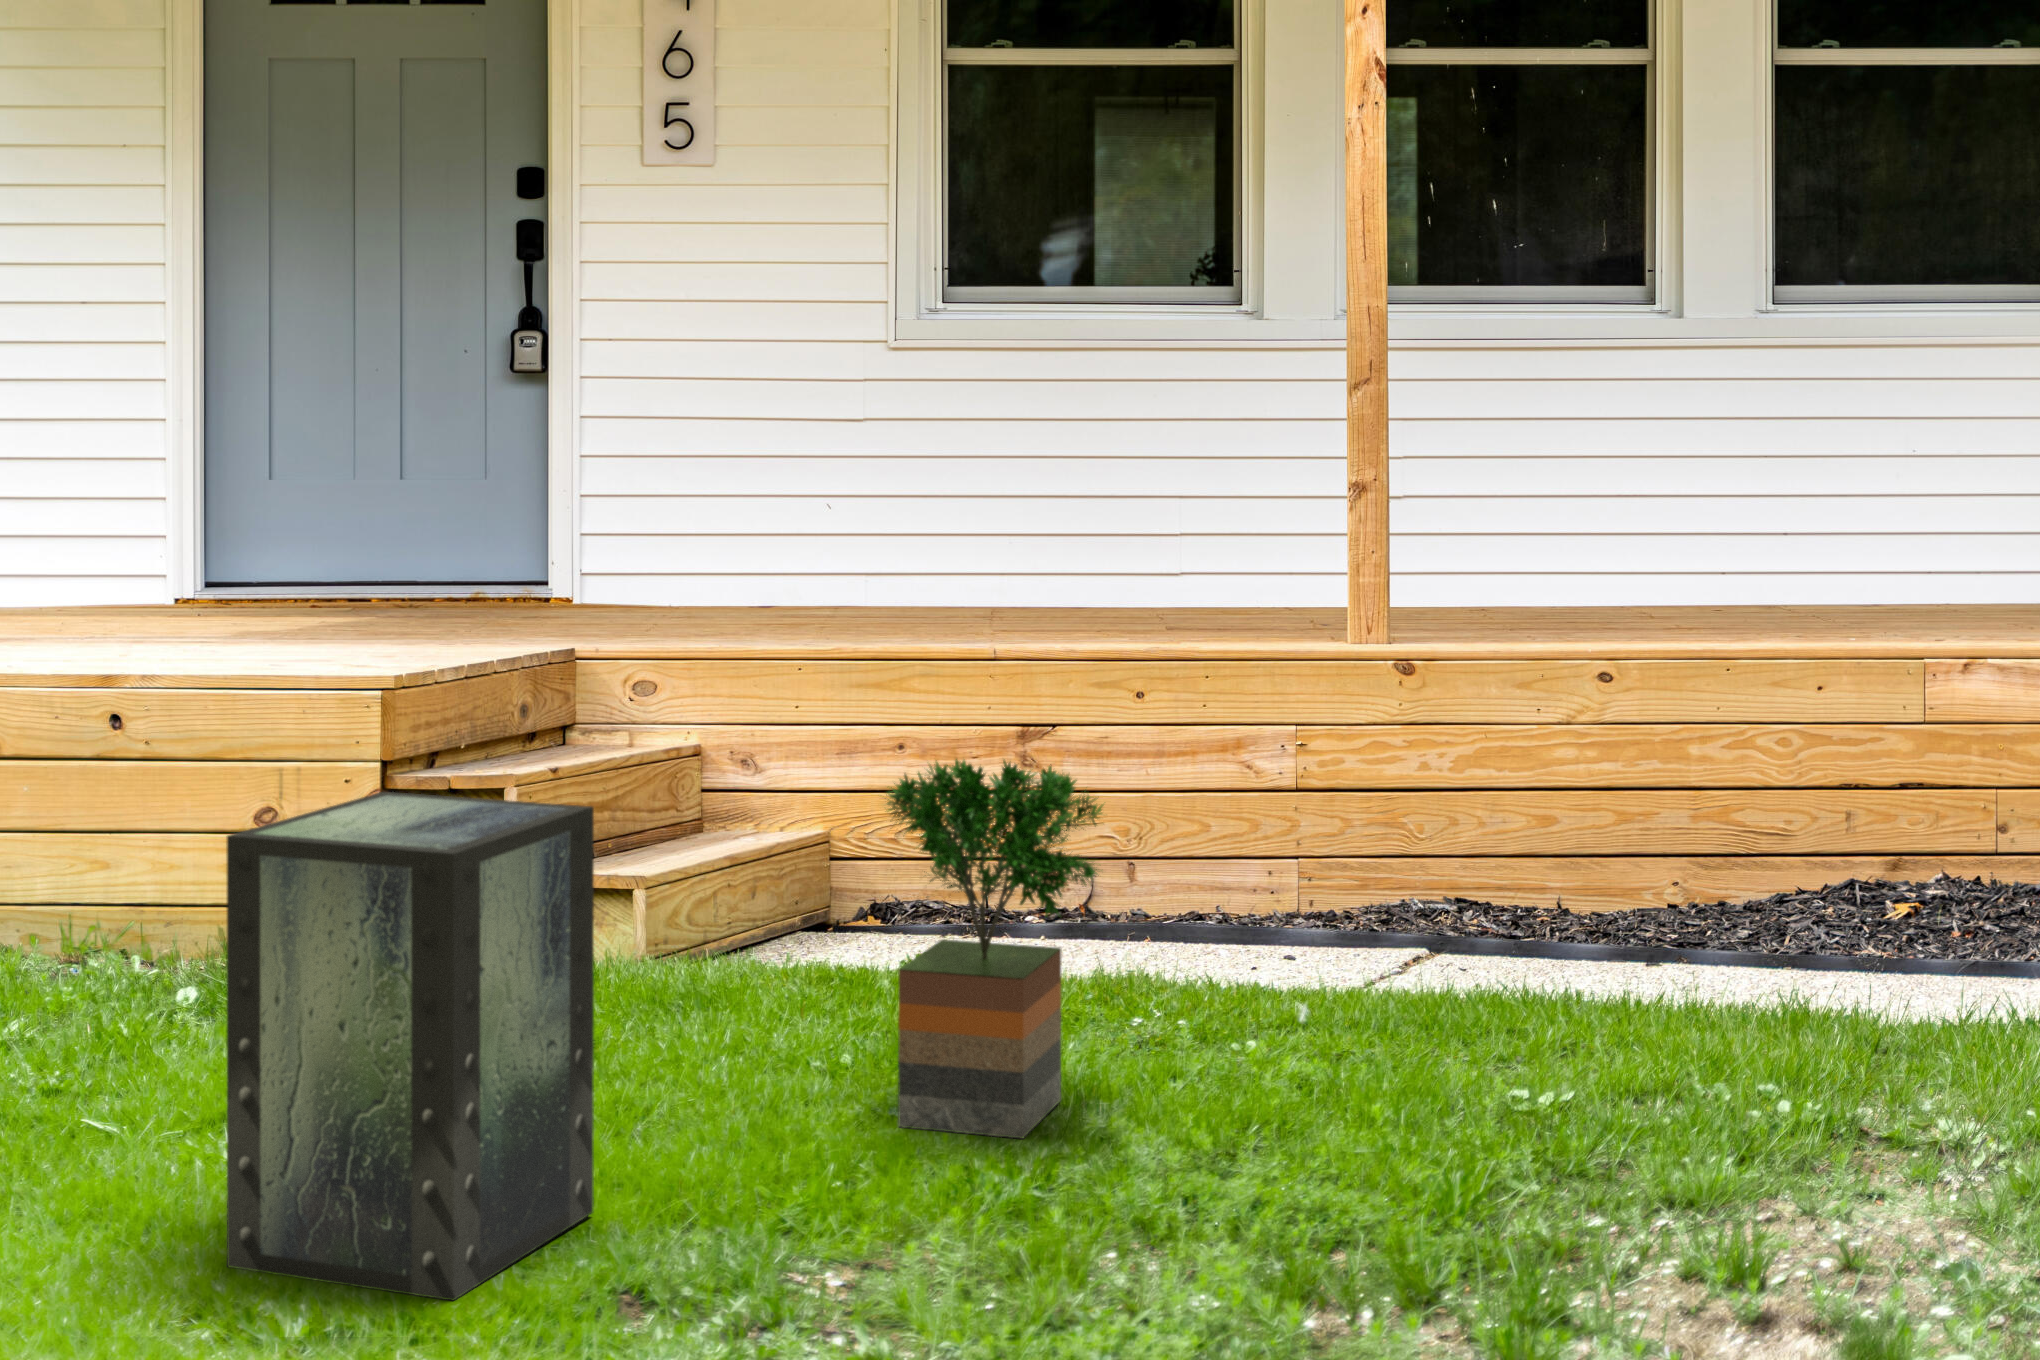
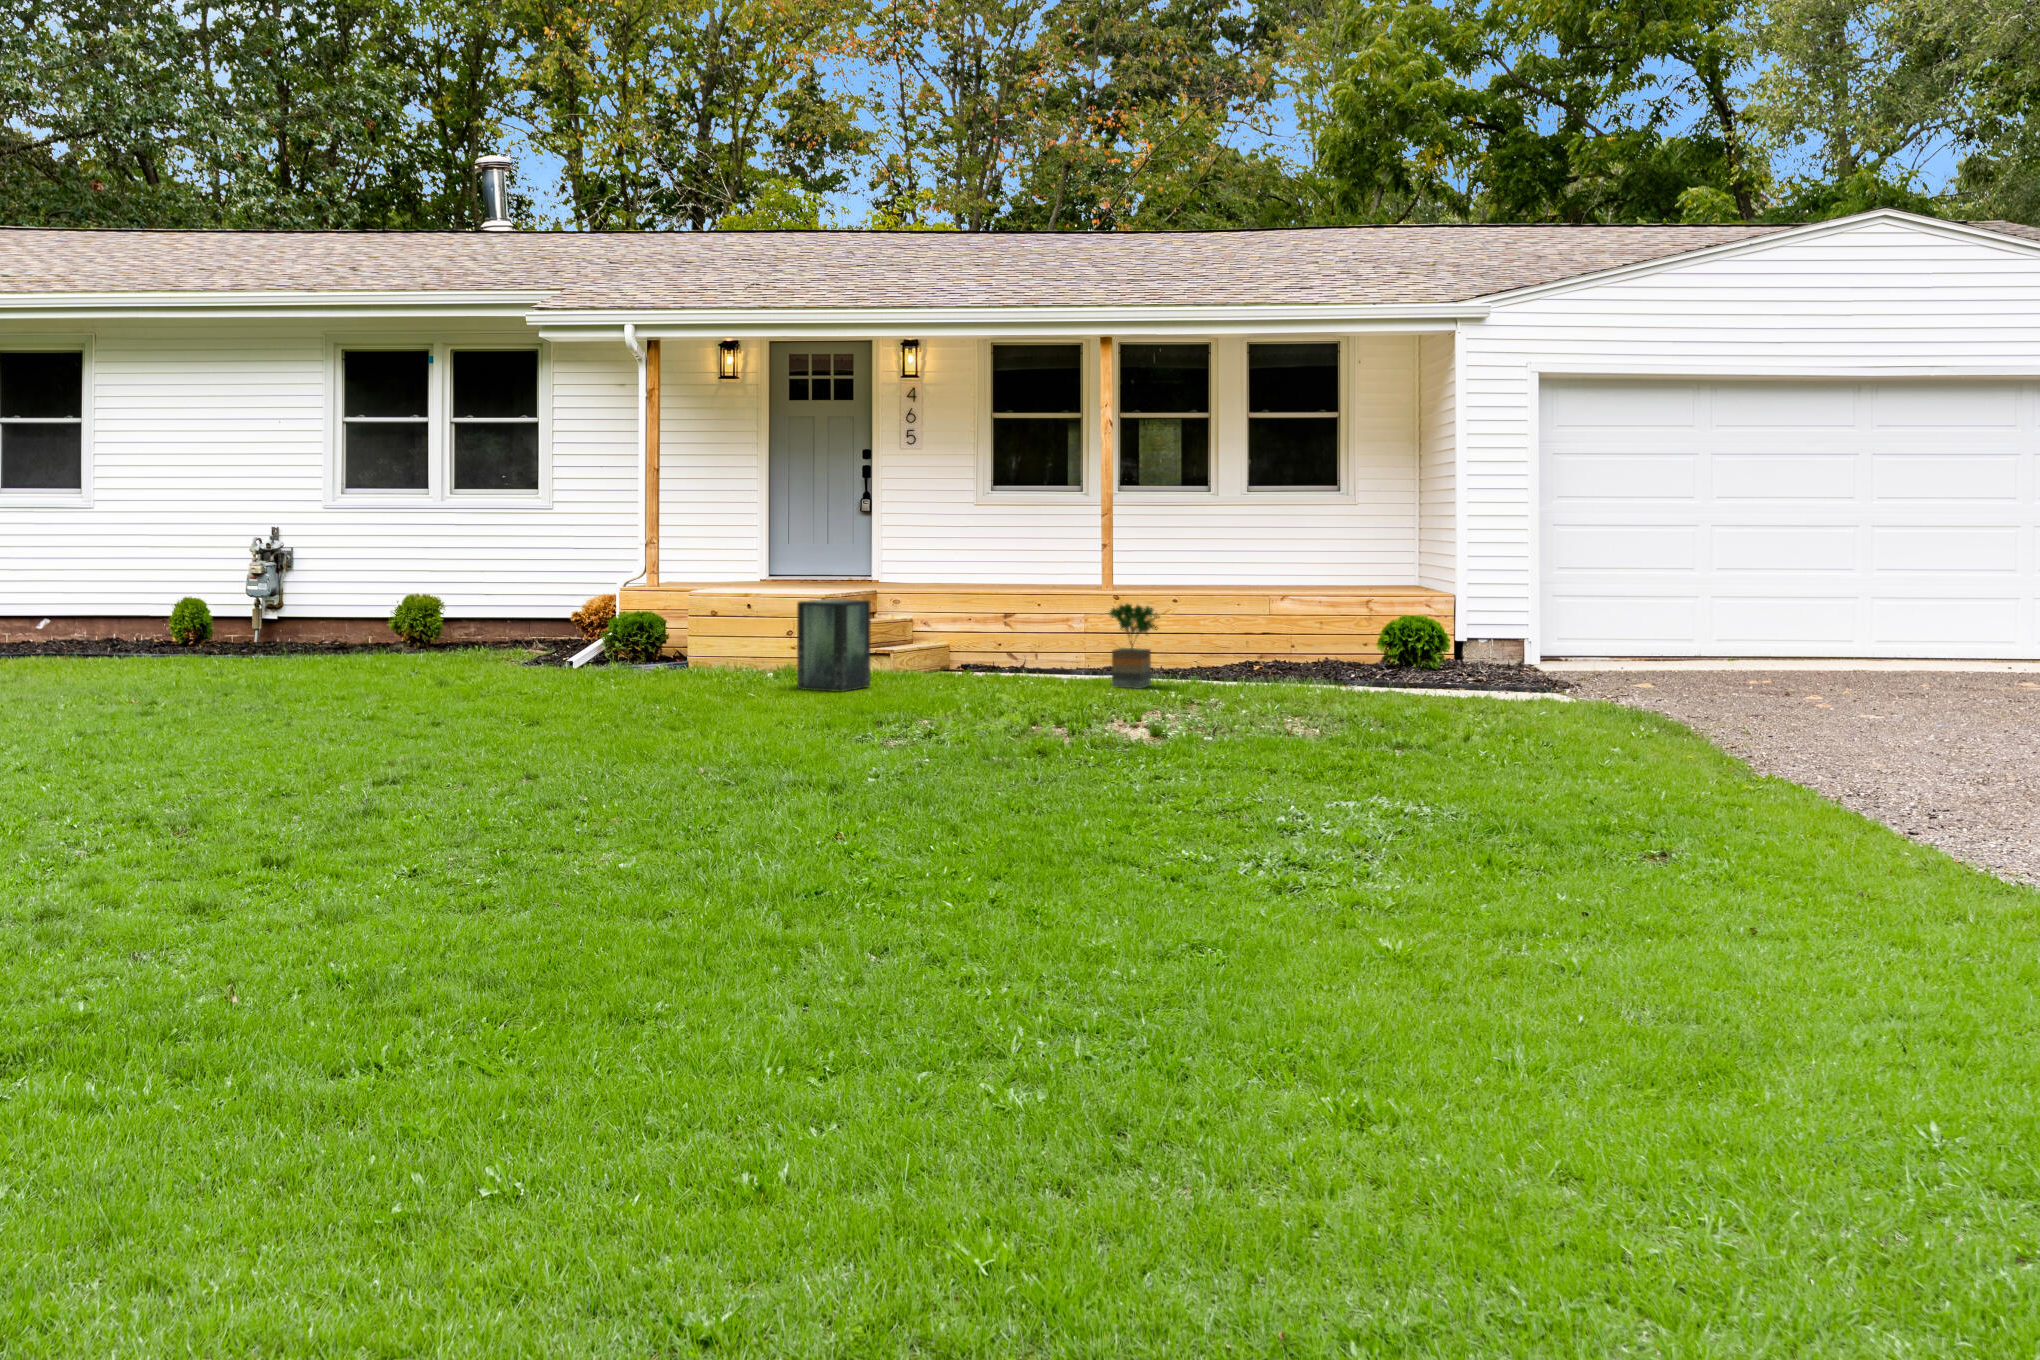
potted tree: present [885,759,1103,1138] -> present [1110,604,1160,689]

